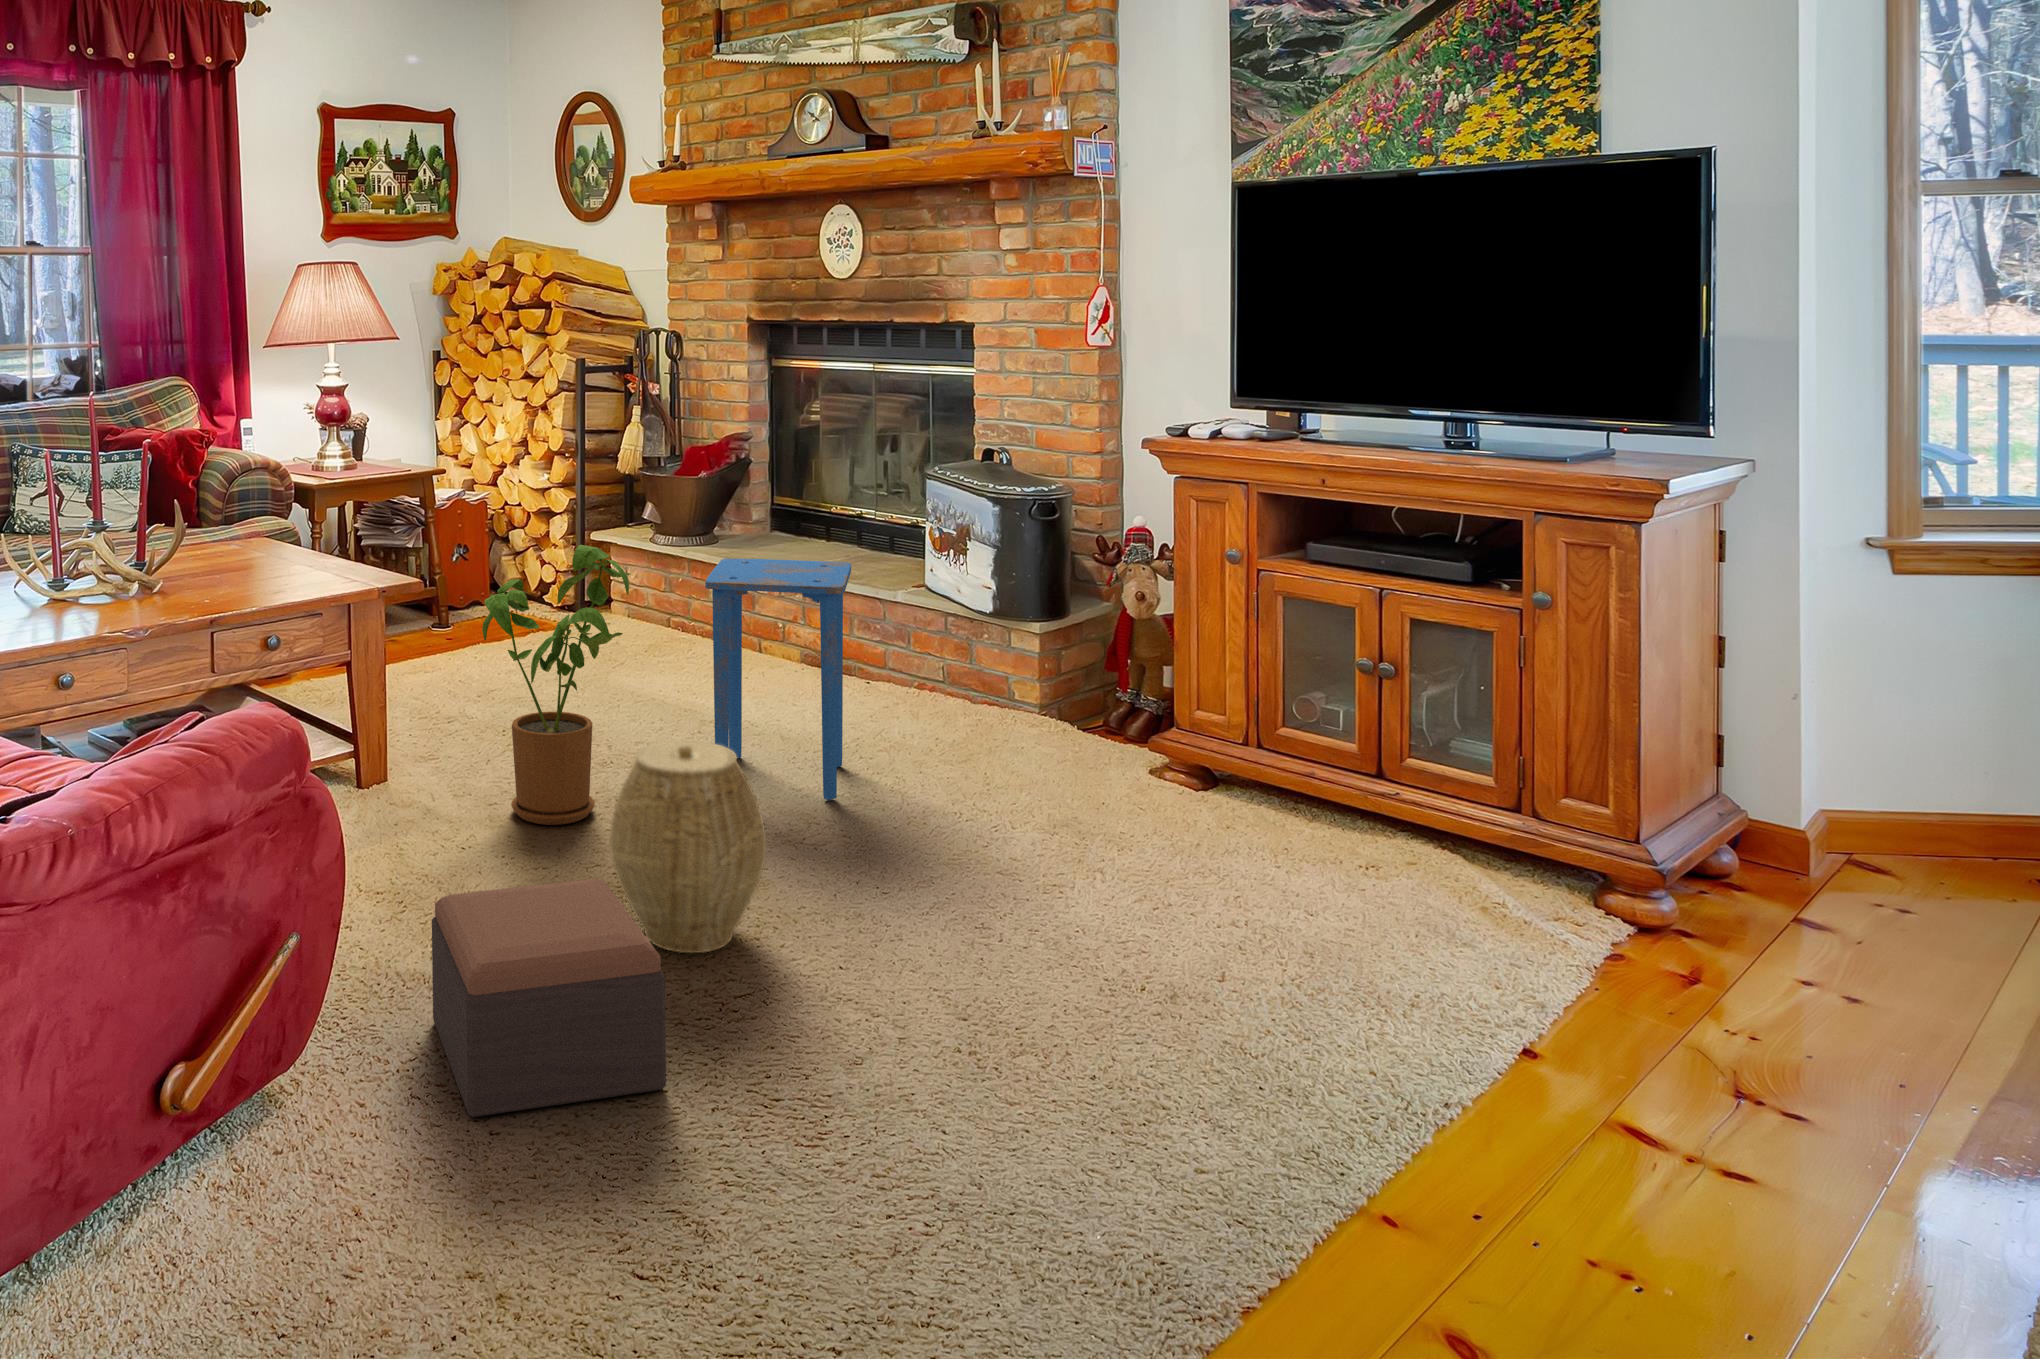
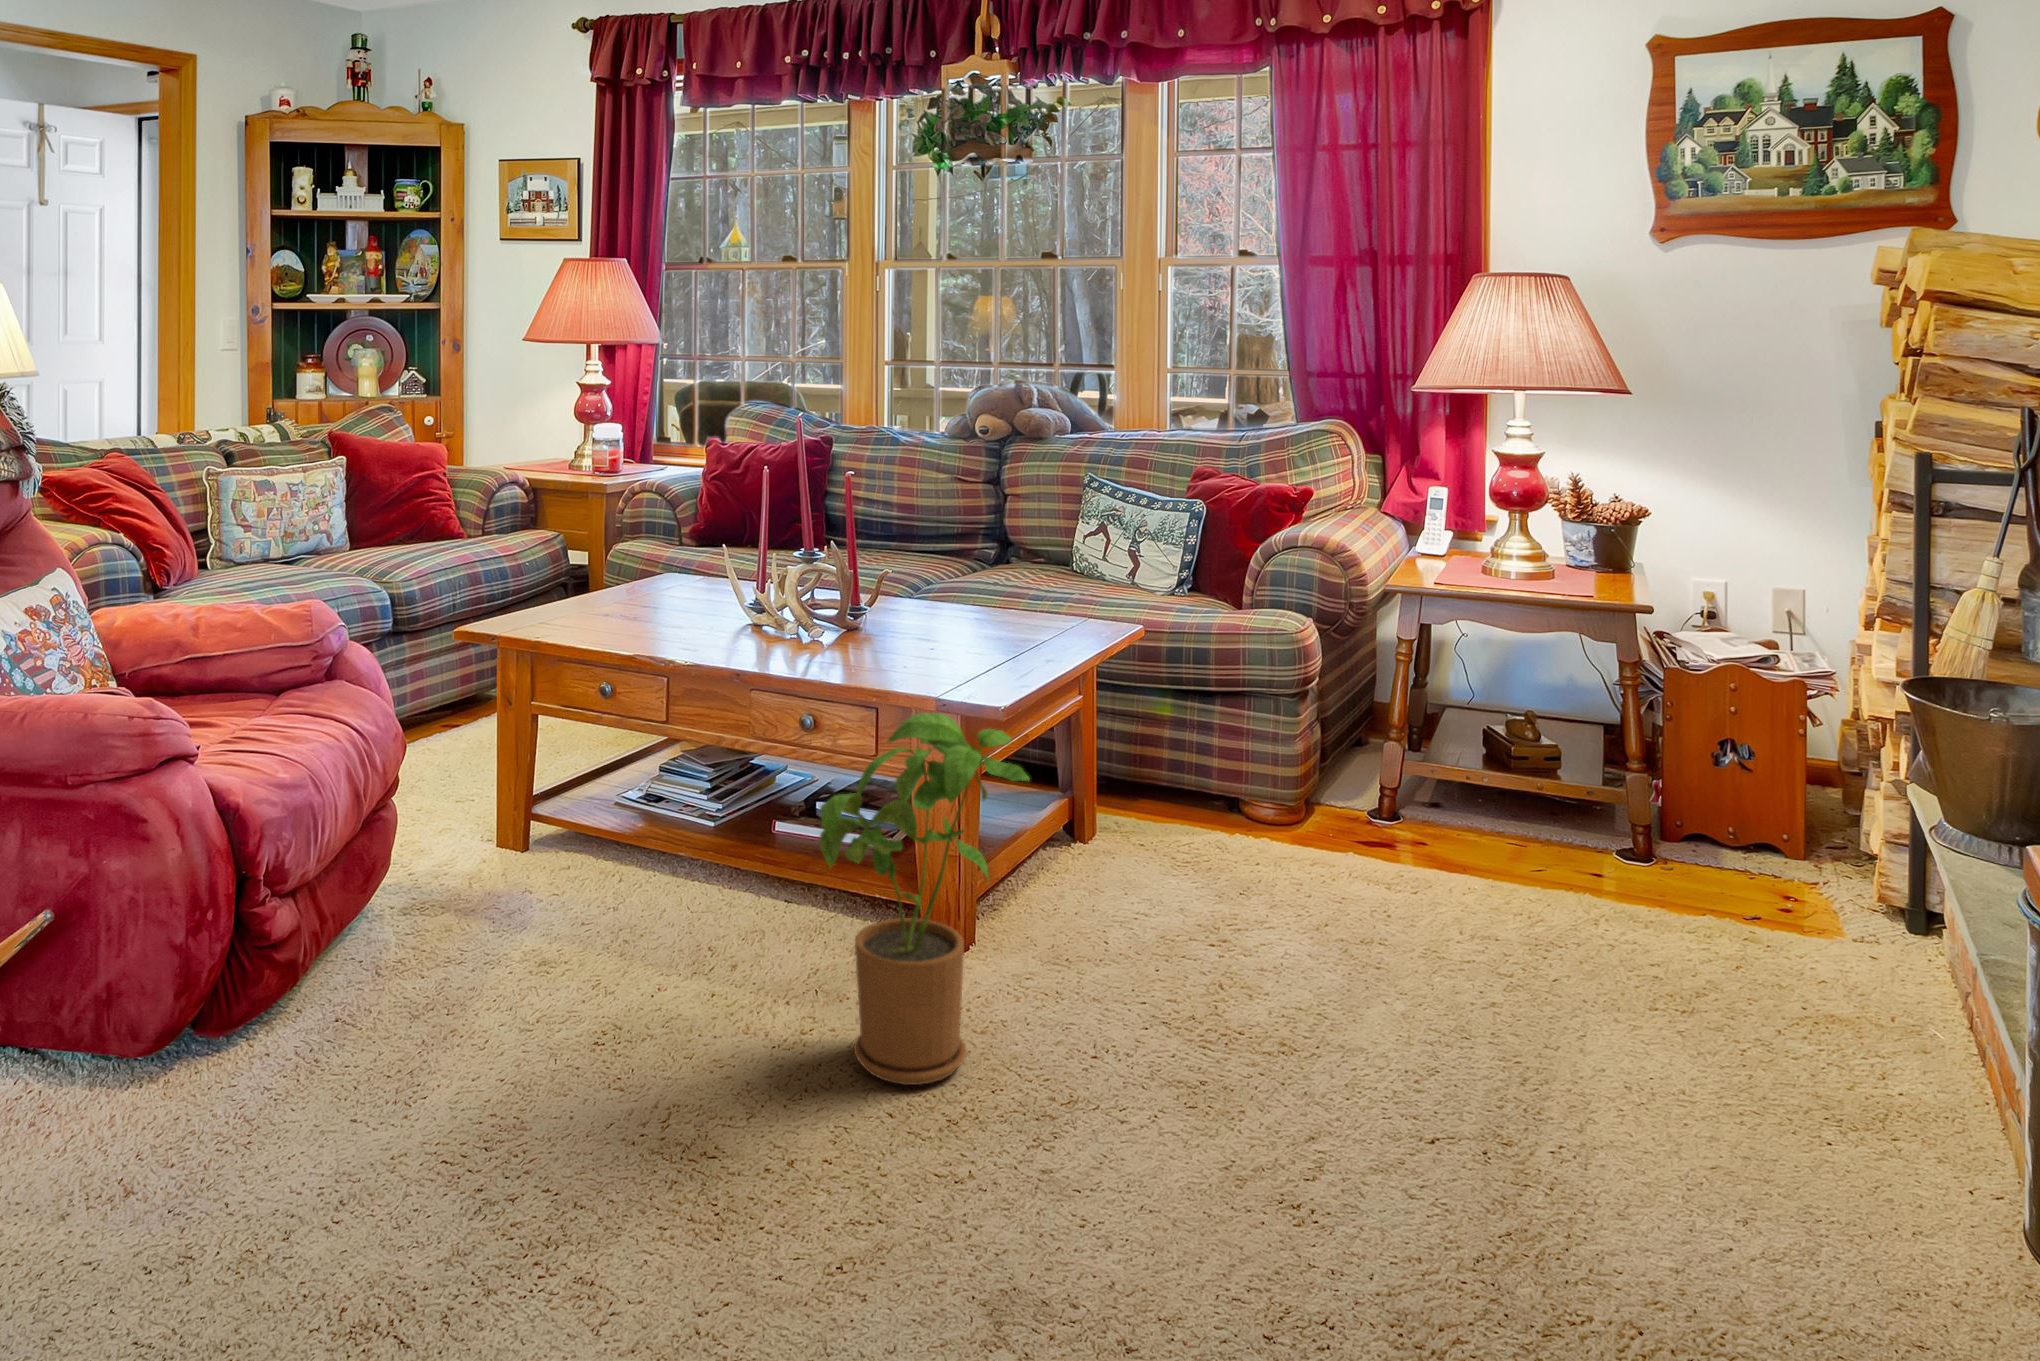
side table: present [705,558,851,800] -> none [1076,824,1374,1291]
woven basket: present [610,741,766,953] -> none [459,964,665,1262]
footstool: present [432,879,666,1117] -> none [117,985,380,1271]

